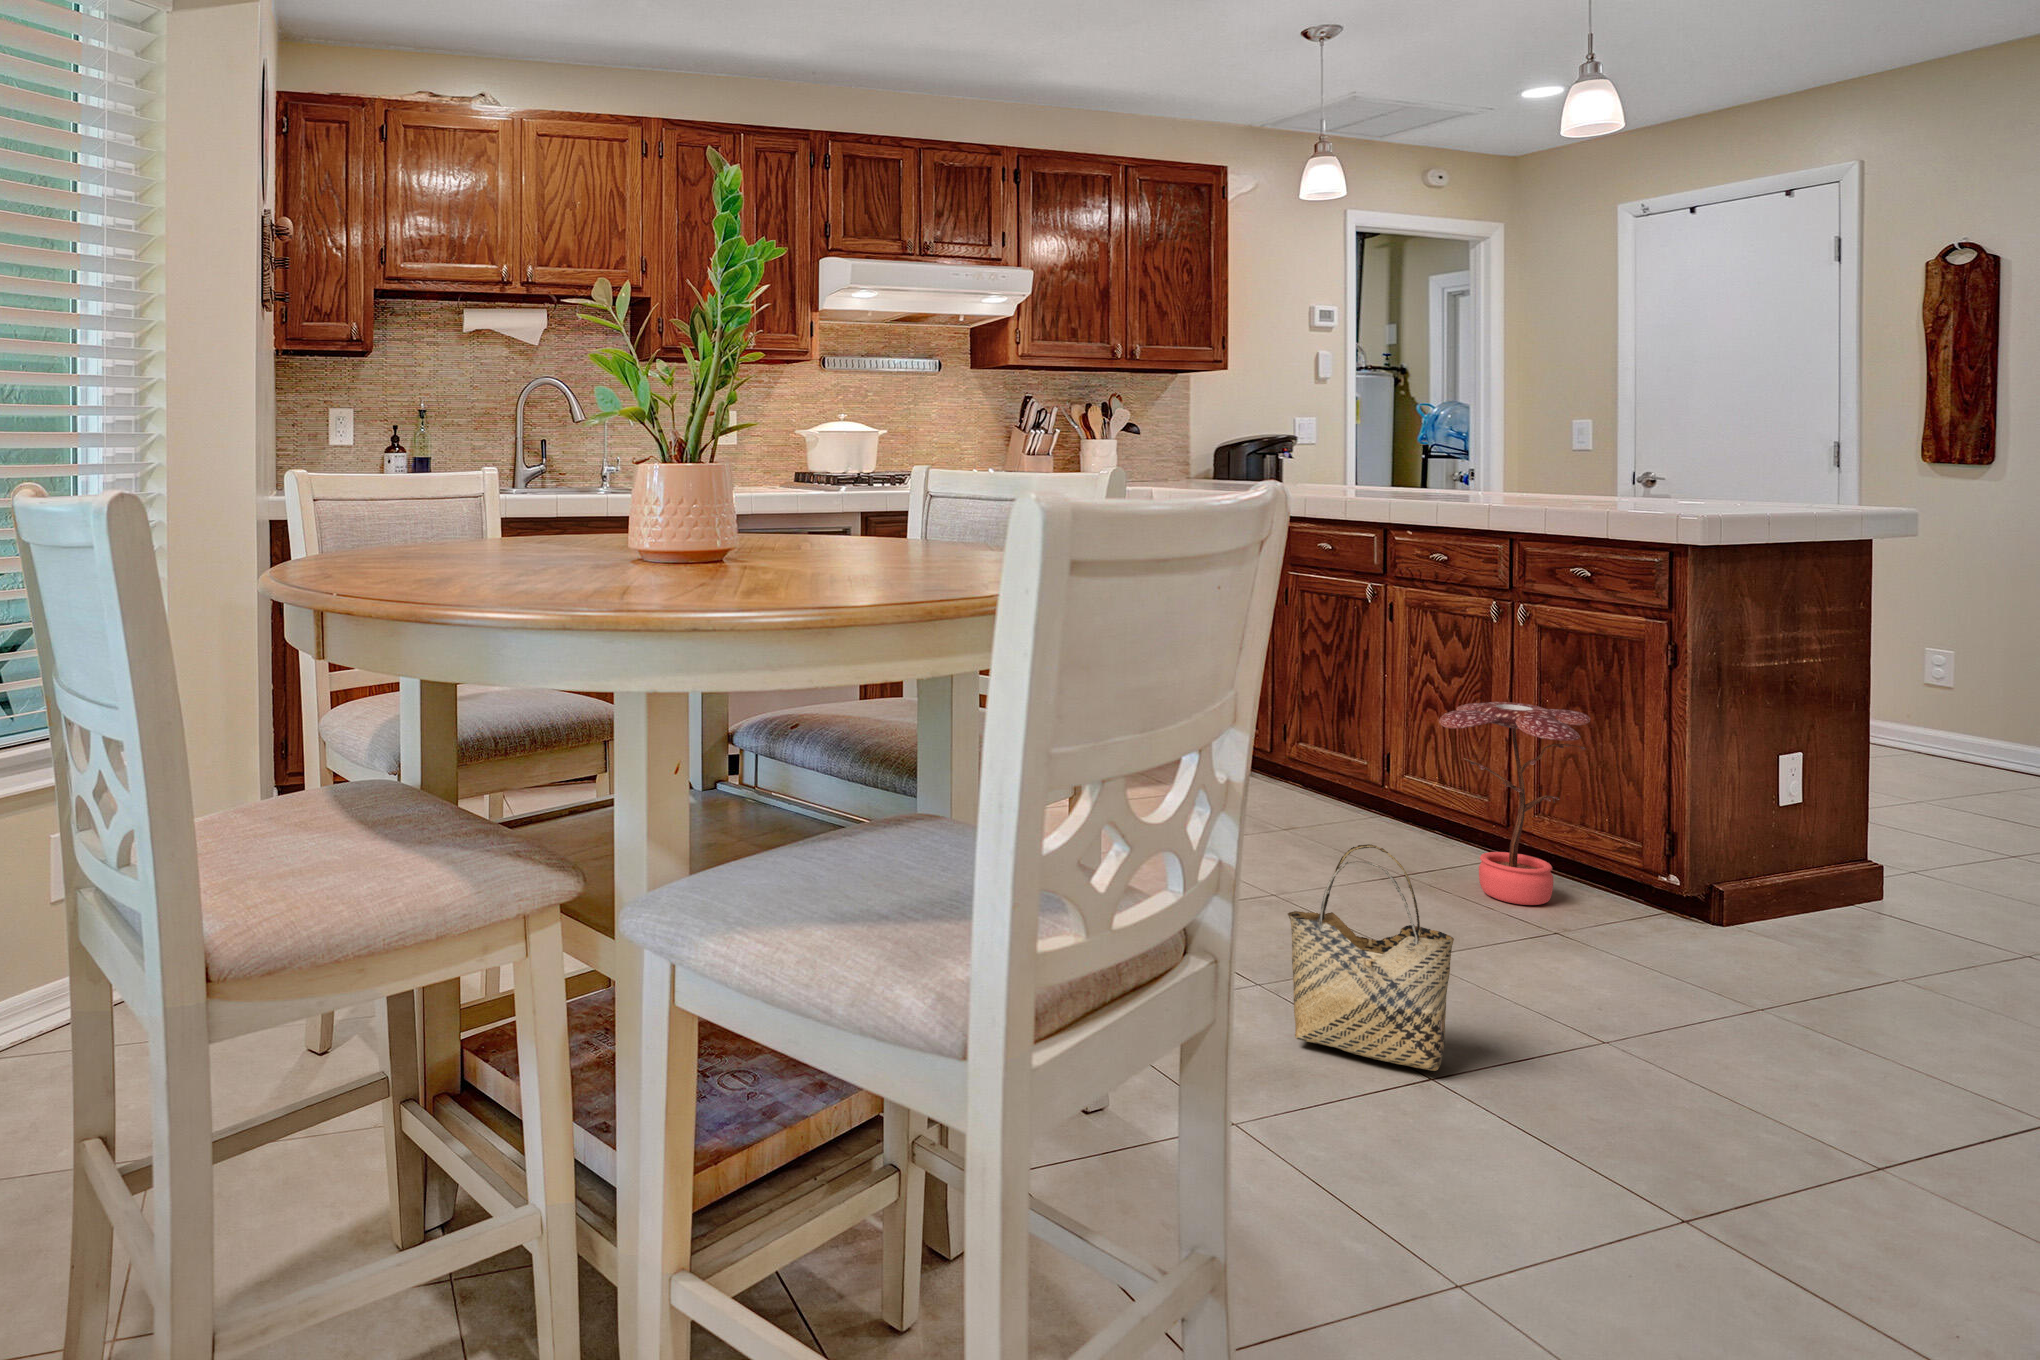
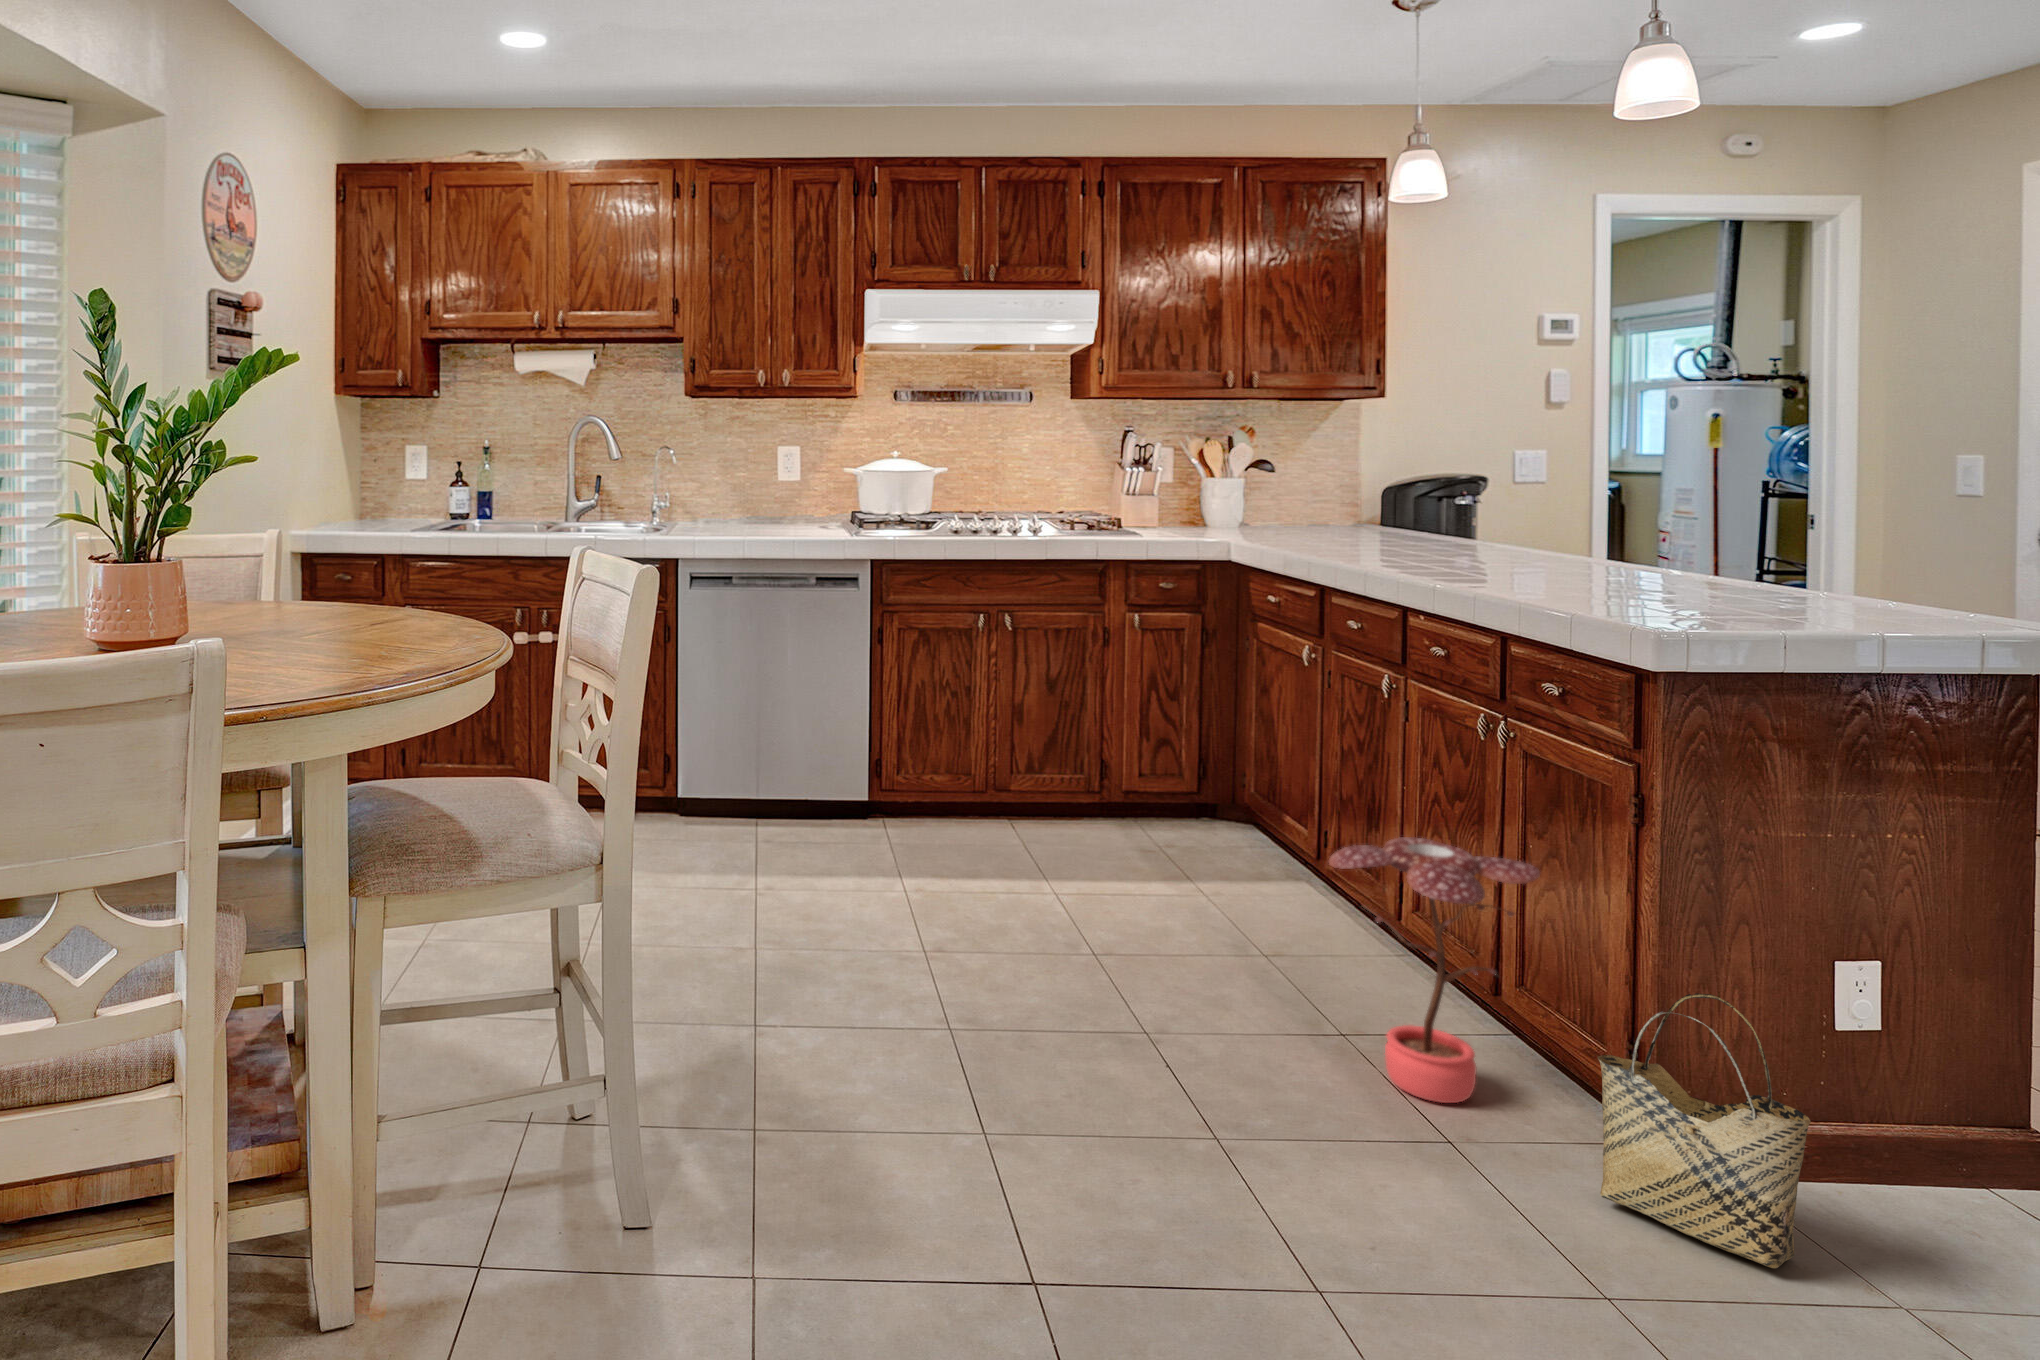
woven basket: present [1288,844,1454,1071] -> present [1597,993,1811,1268]

